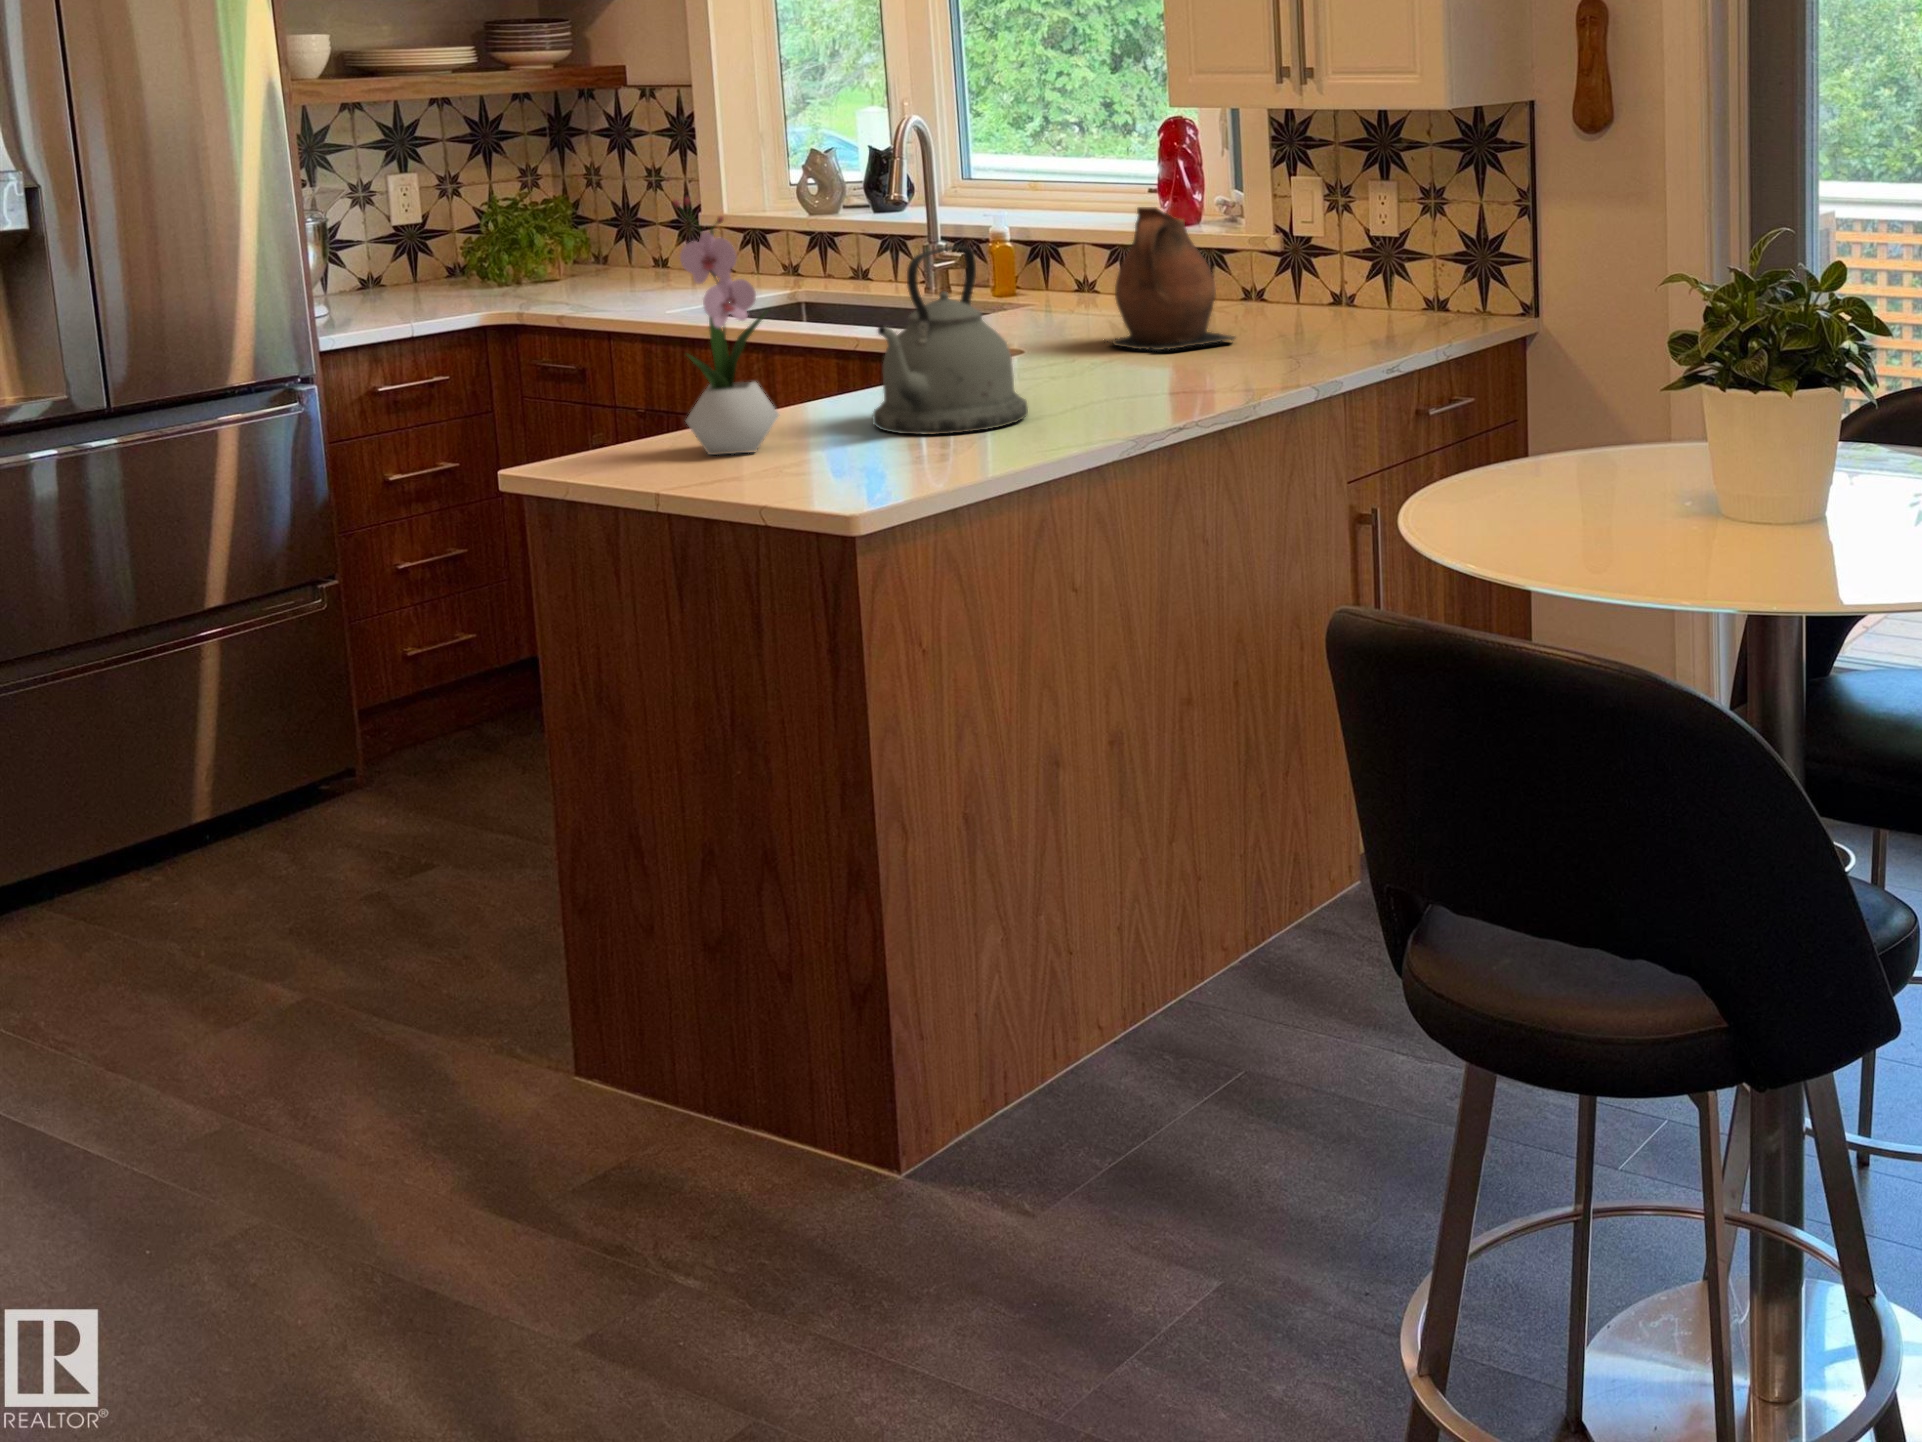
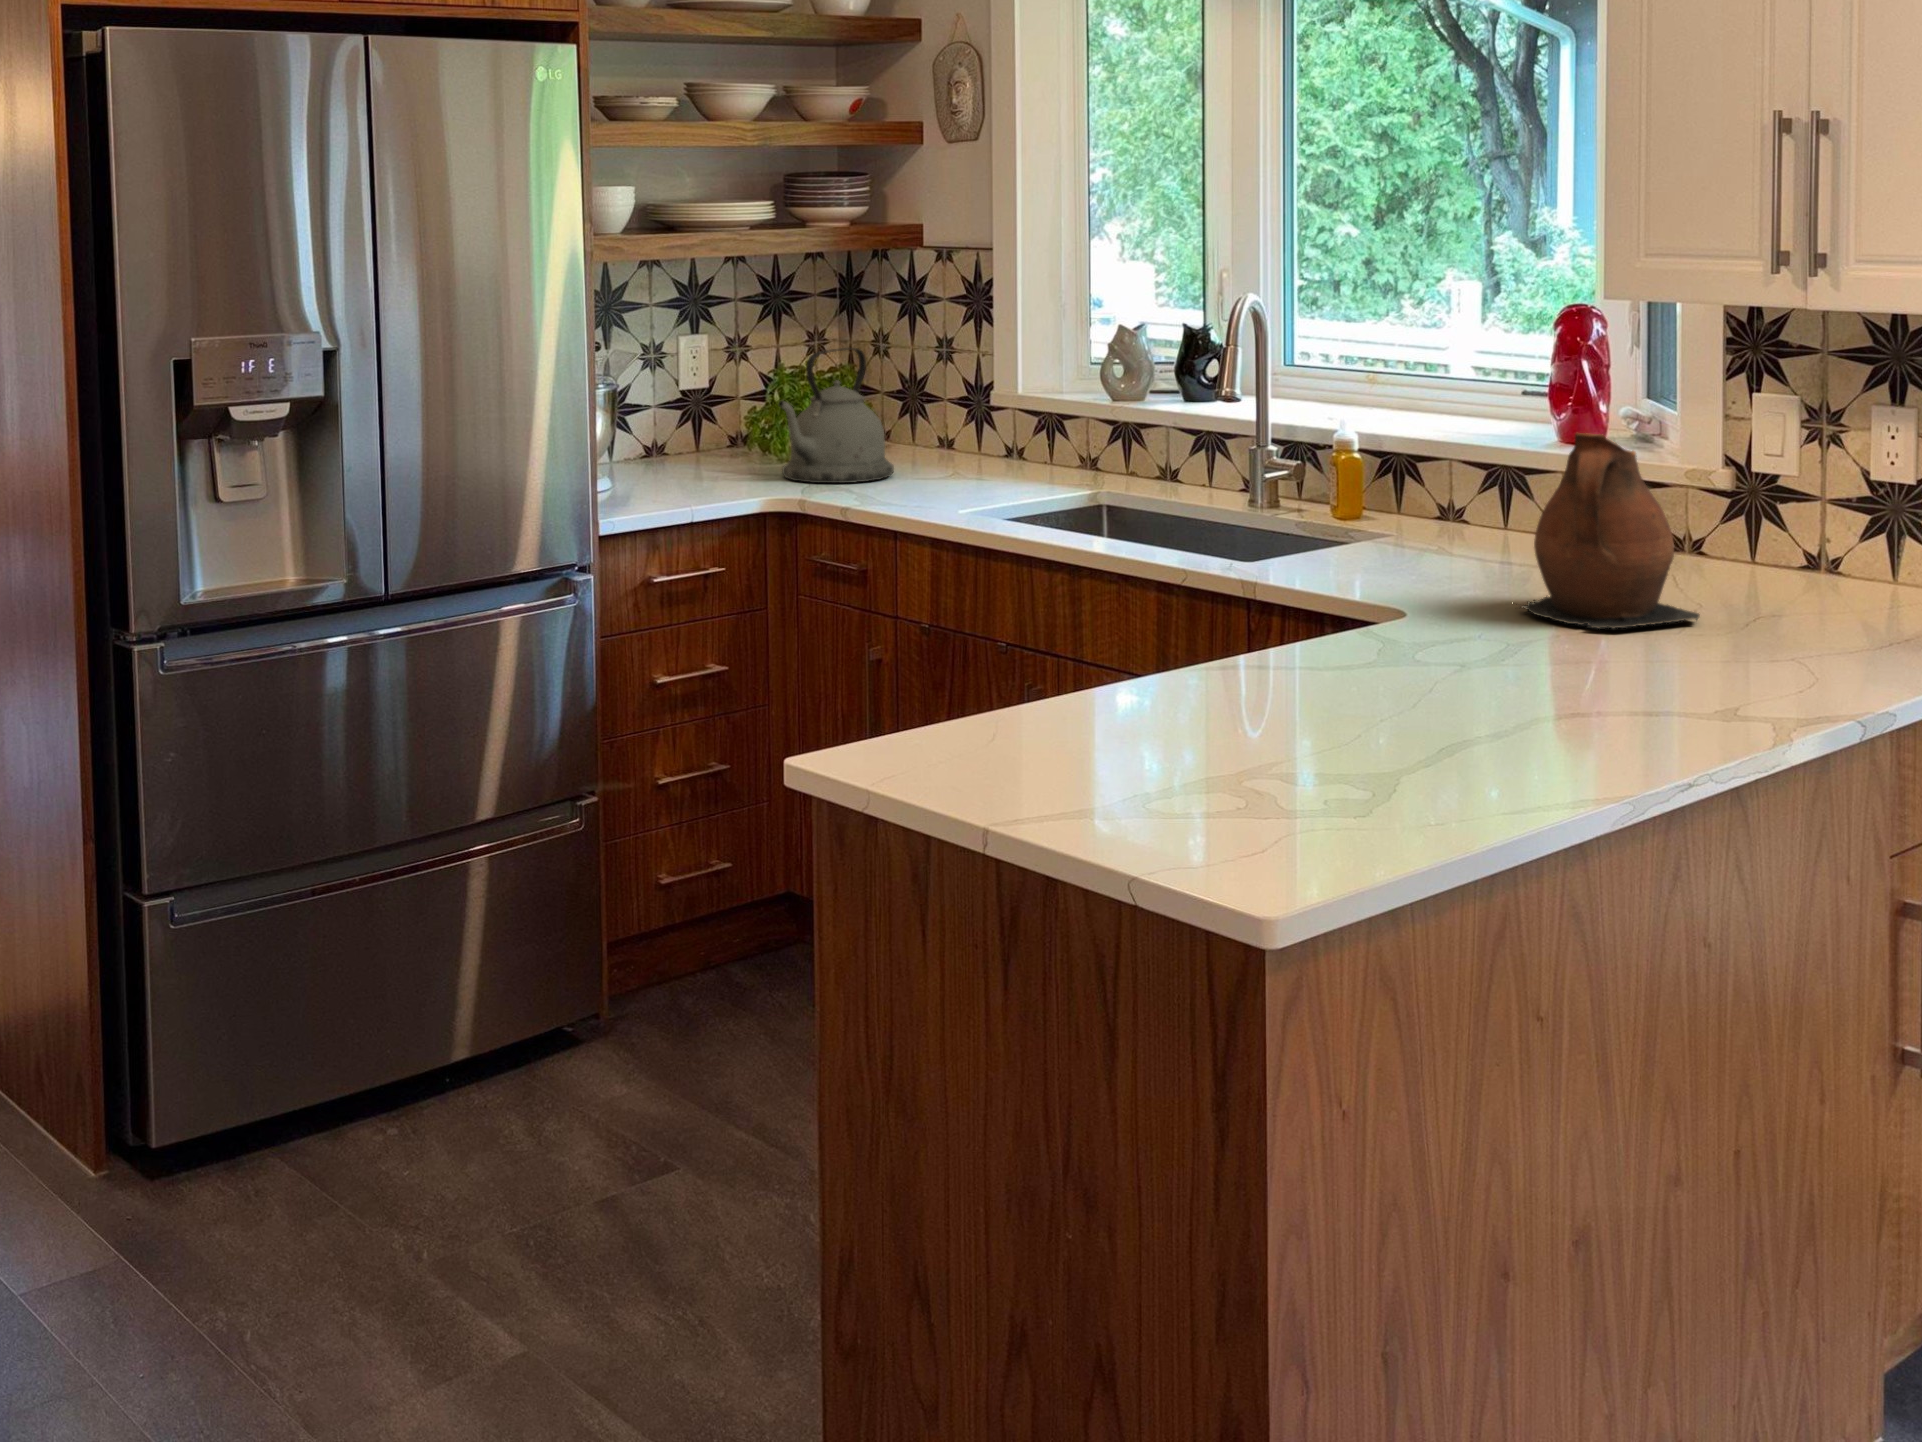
flower arrangement: present [673,197,779,455] -> none [1022,417,1145,770]
kettle: present [873,246,1028,434] -> present [779,348,894,483]

